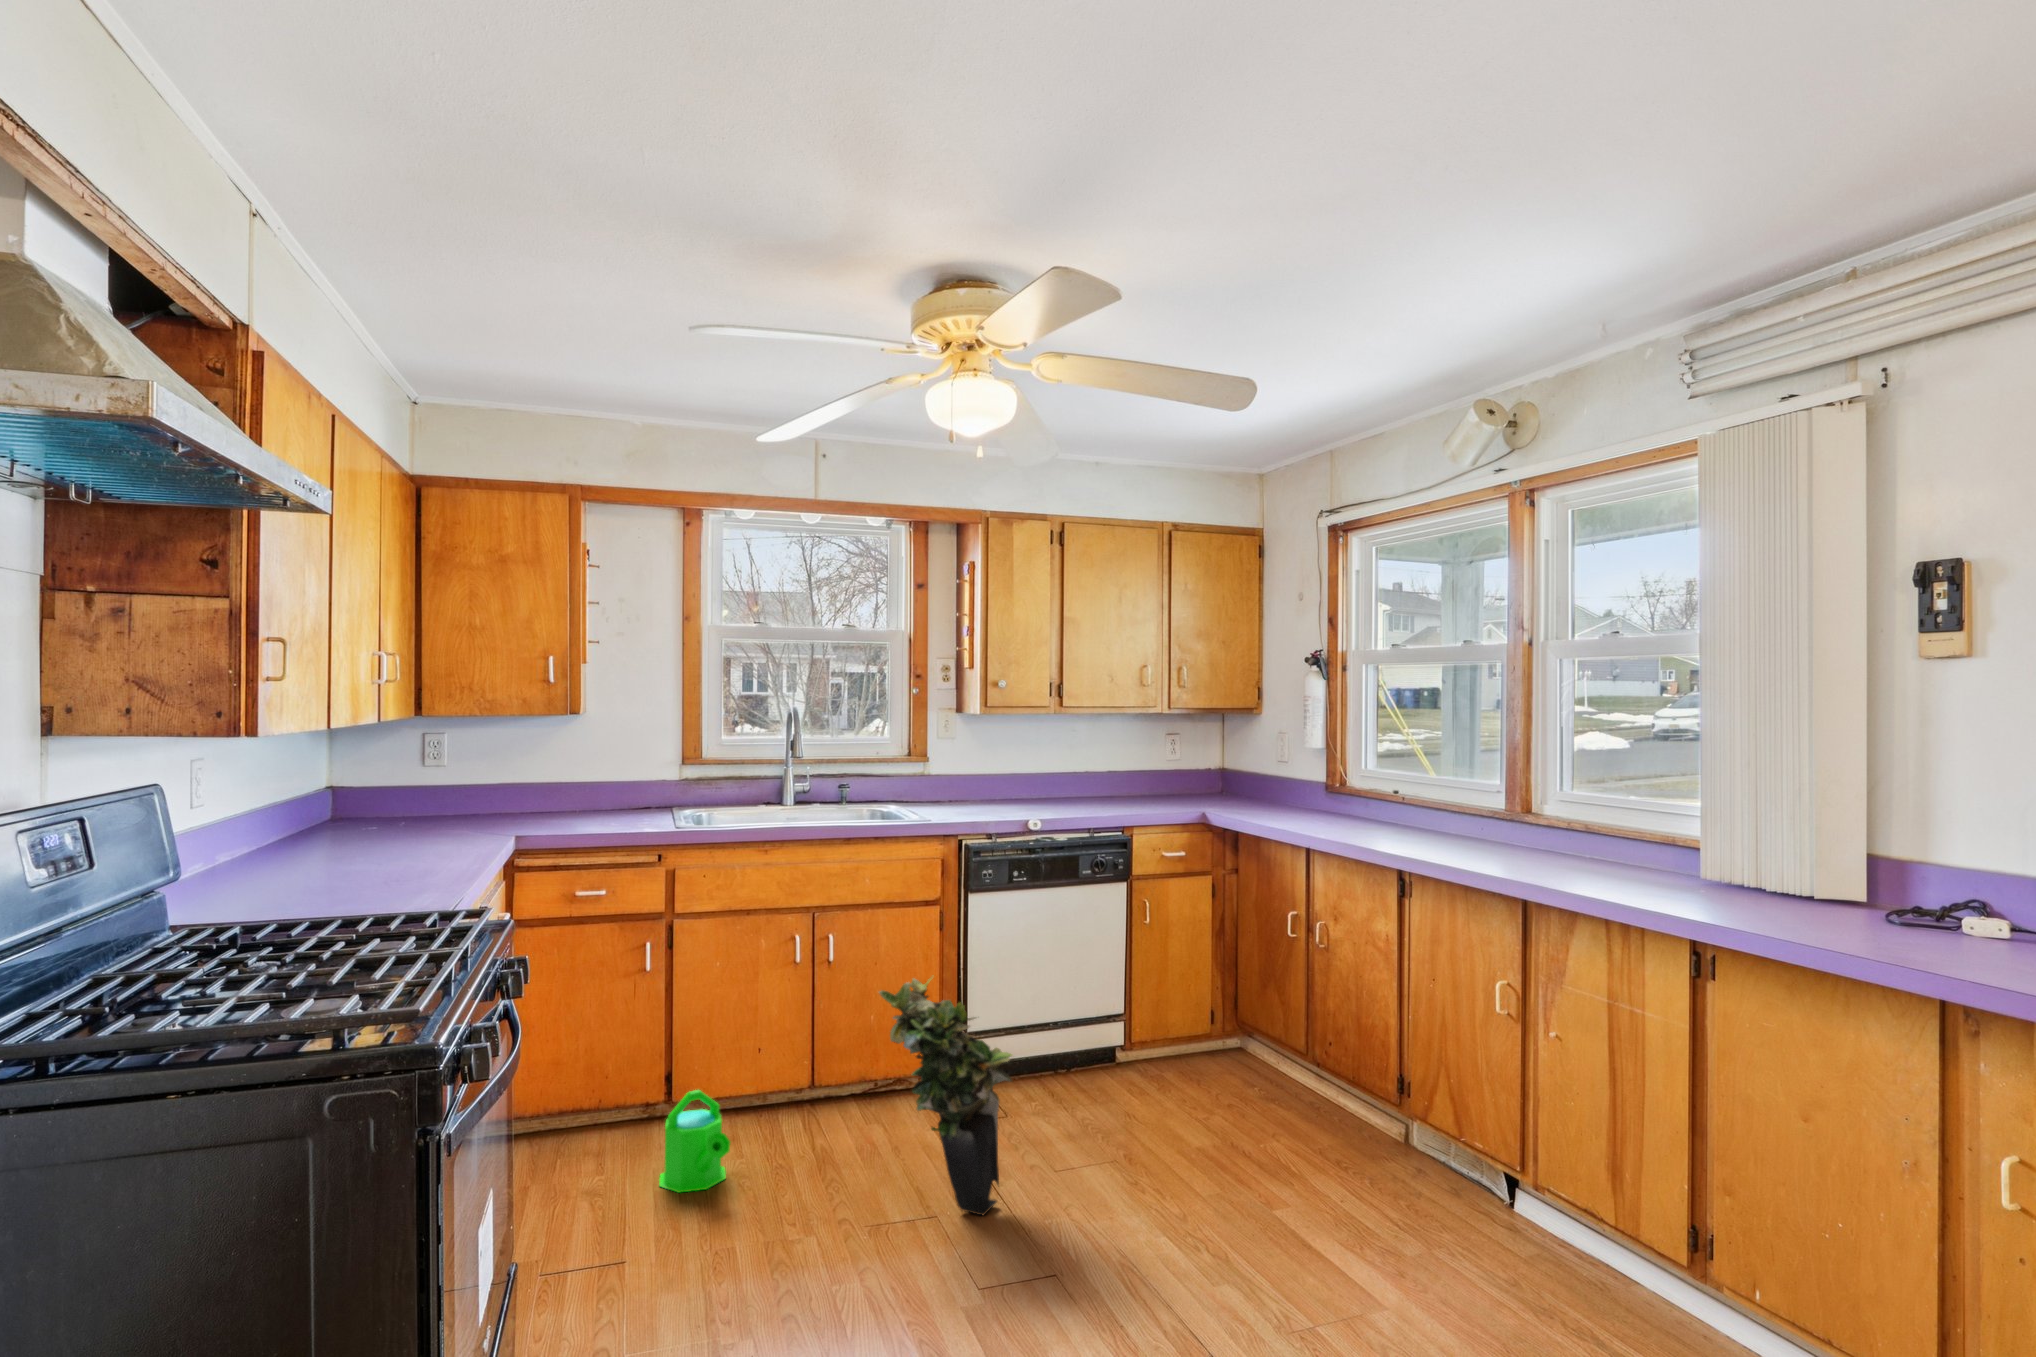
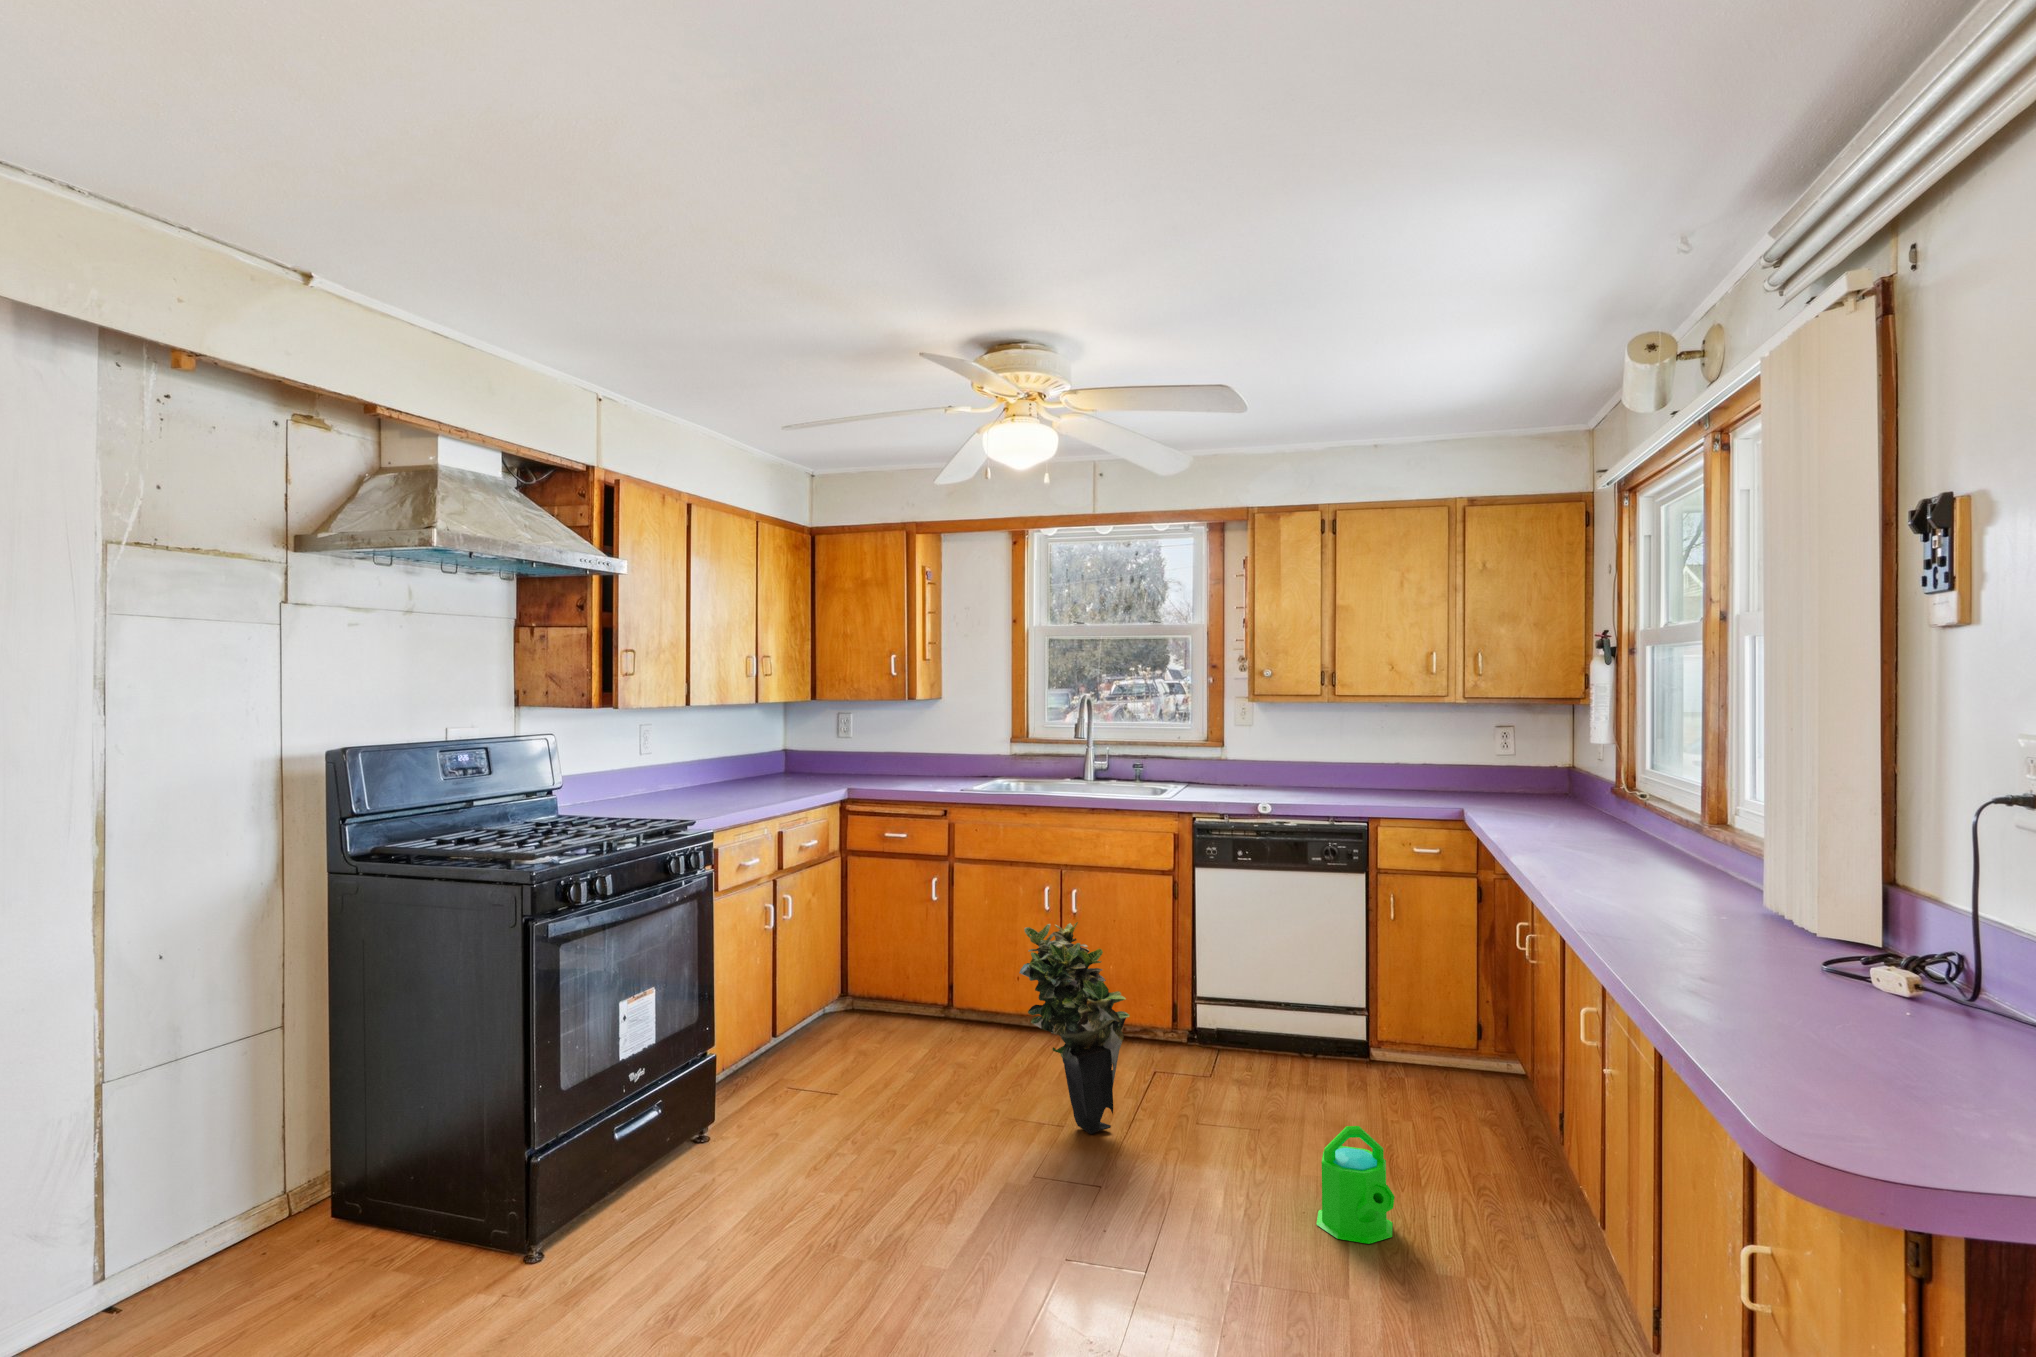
watering can: present [659,1090,730,1193] -> present [1316,1126,1395,1244]

